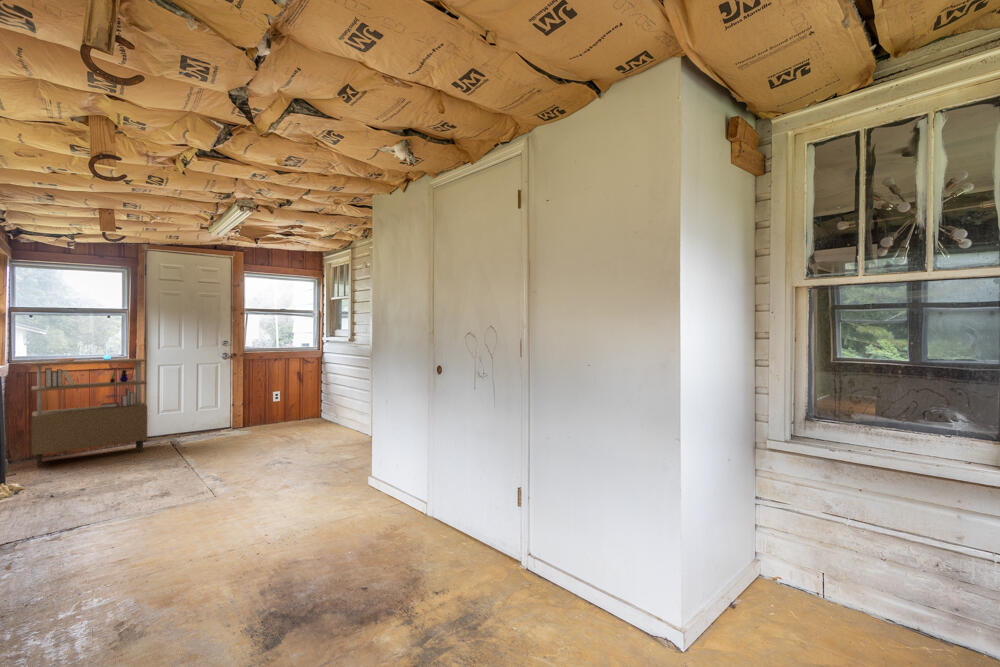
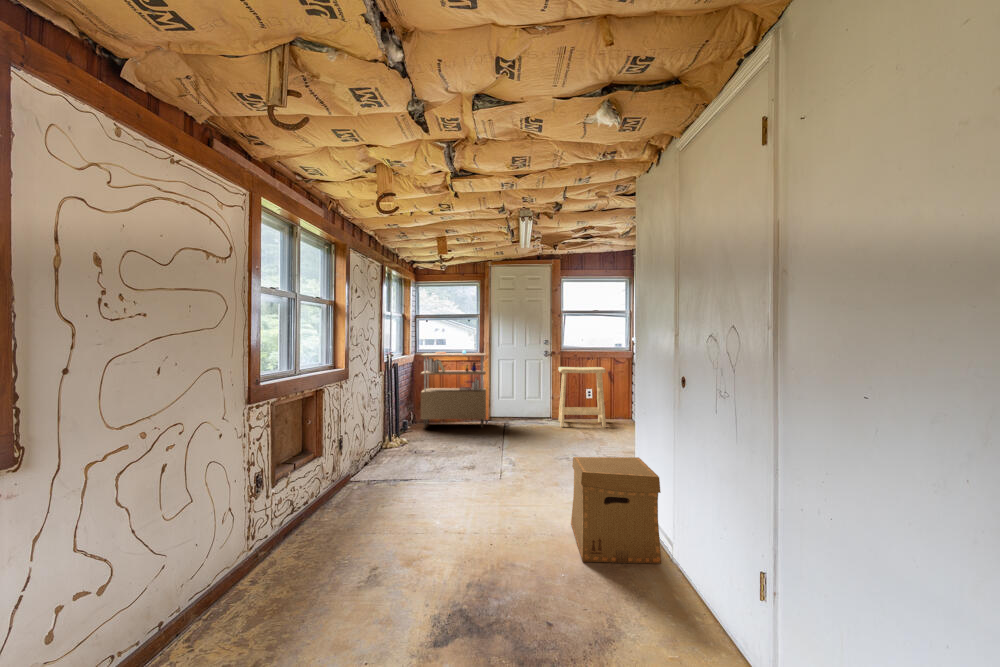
stool: none [242,368,300,435] -> present [559,367,606,428]
cardboard box: none [326,436,417,532] -> present [571,457,661,564]

